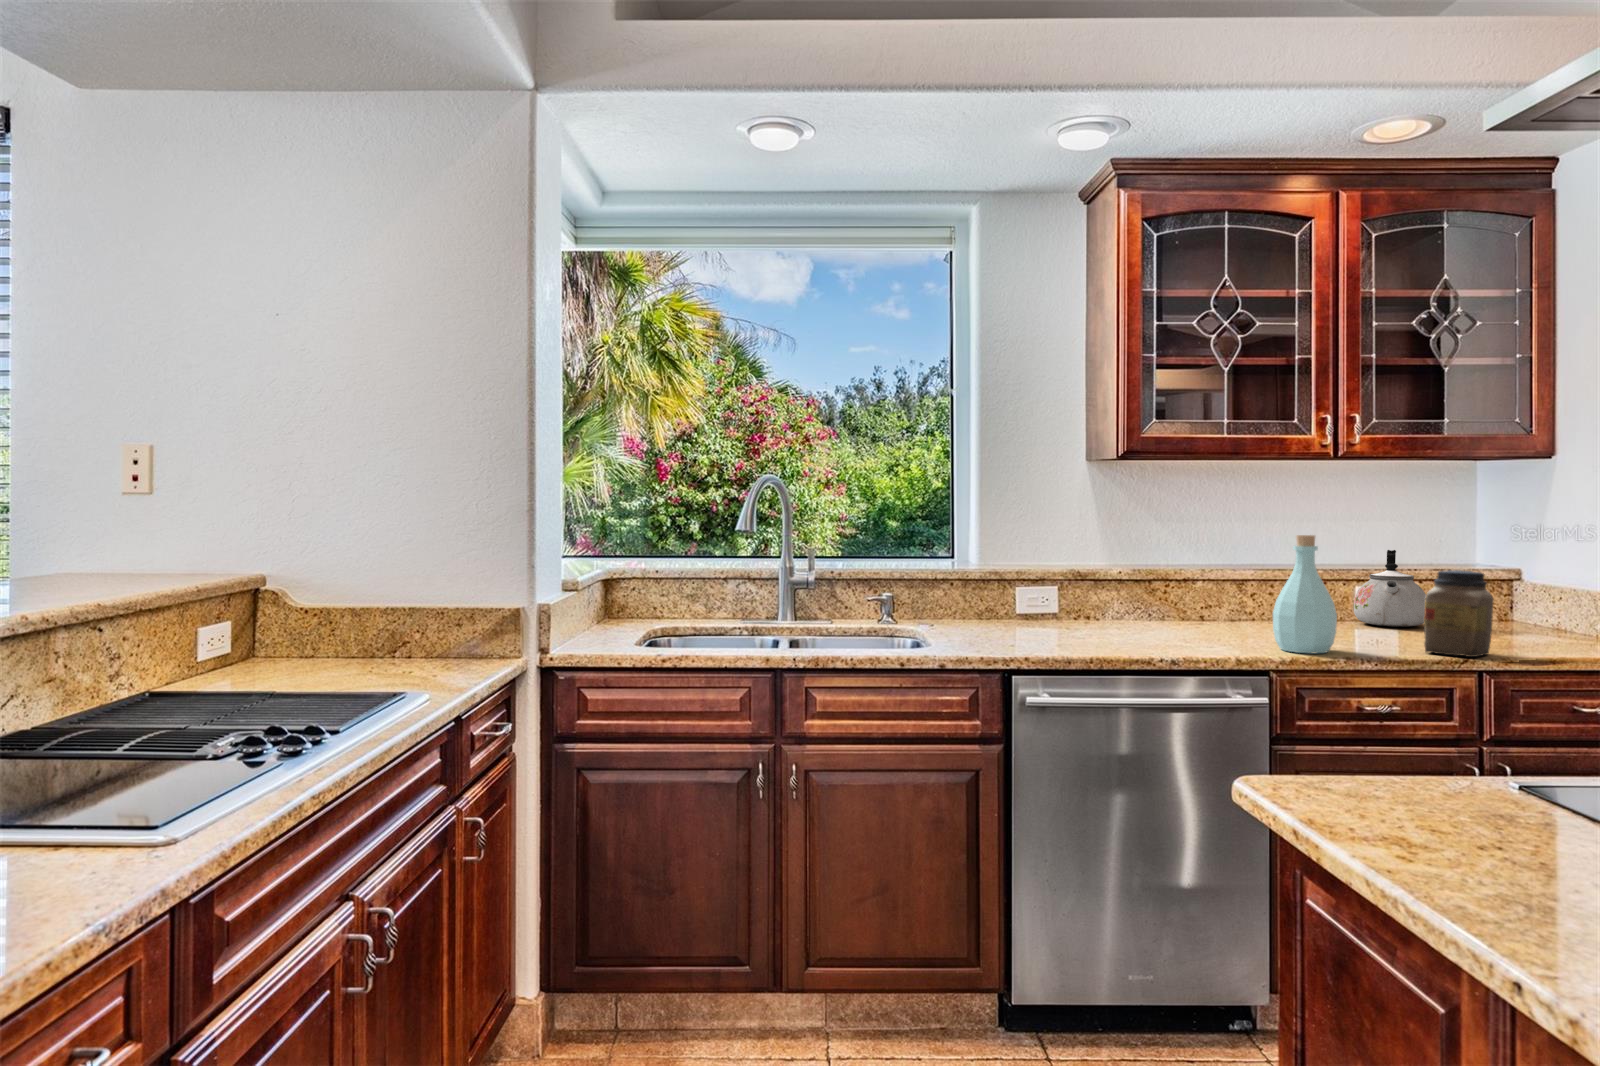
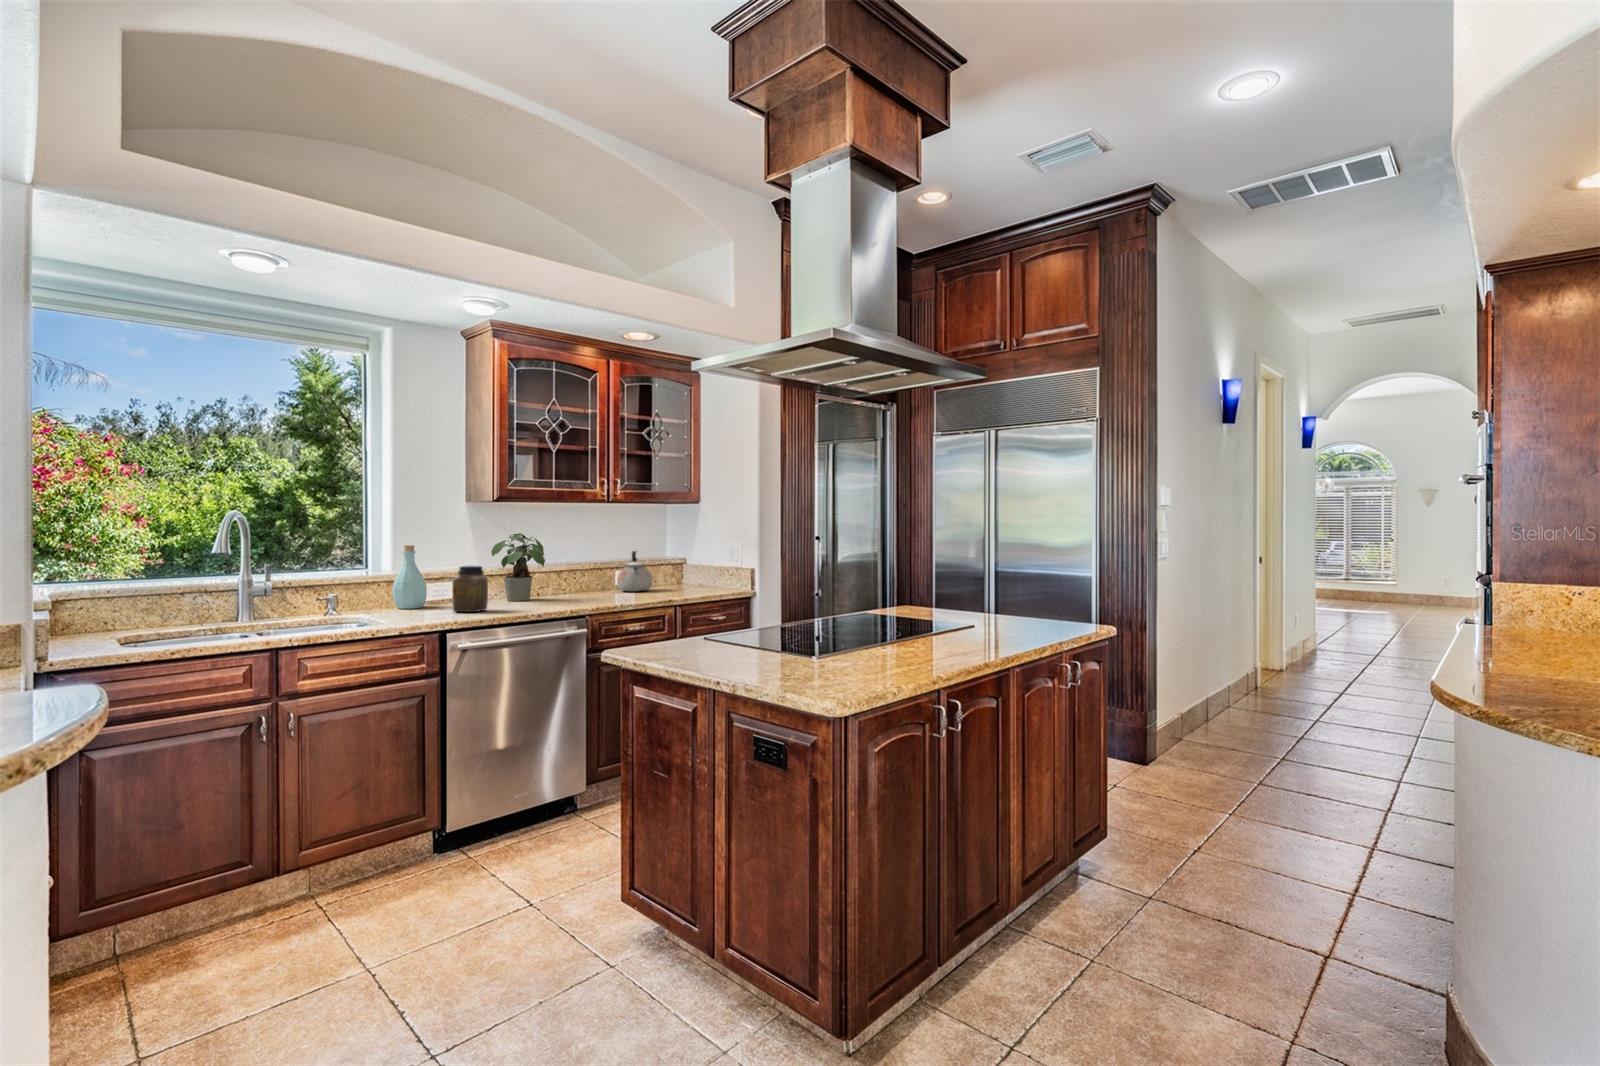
potted plant: none [1118,513,1212,626] -> present [491,533,545,601]
bottle: present [1273,535,1337,653] -> present [393,545,427,609]
jar: present [1424,570,1494,657] -> present [453,566,488,612]

